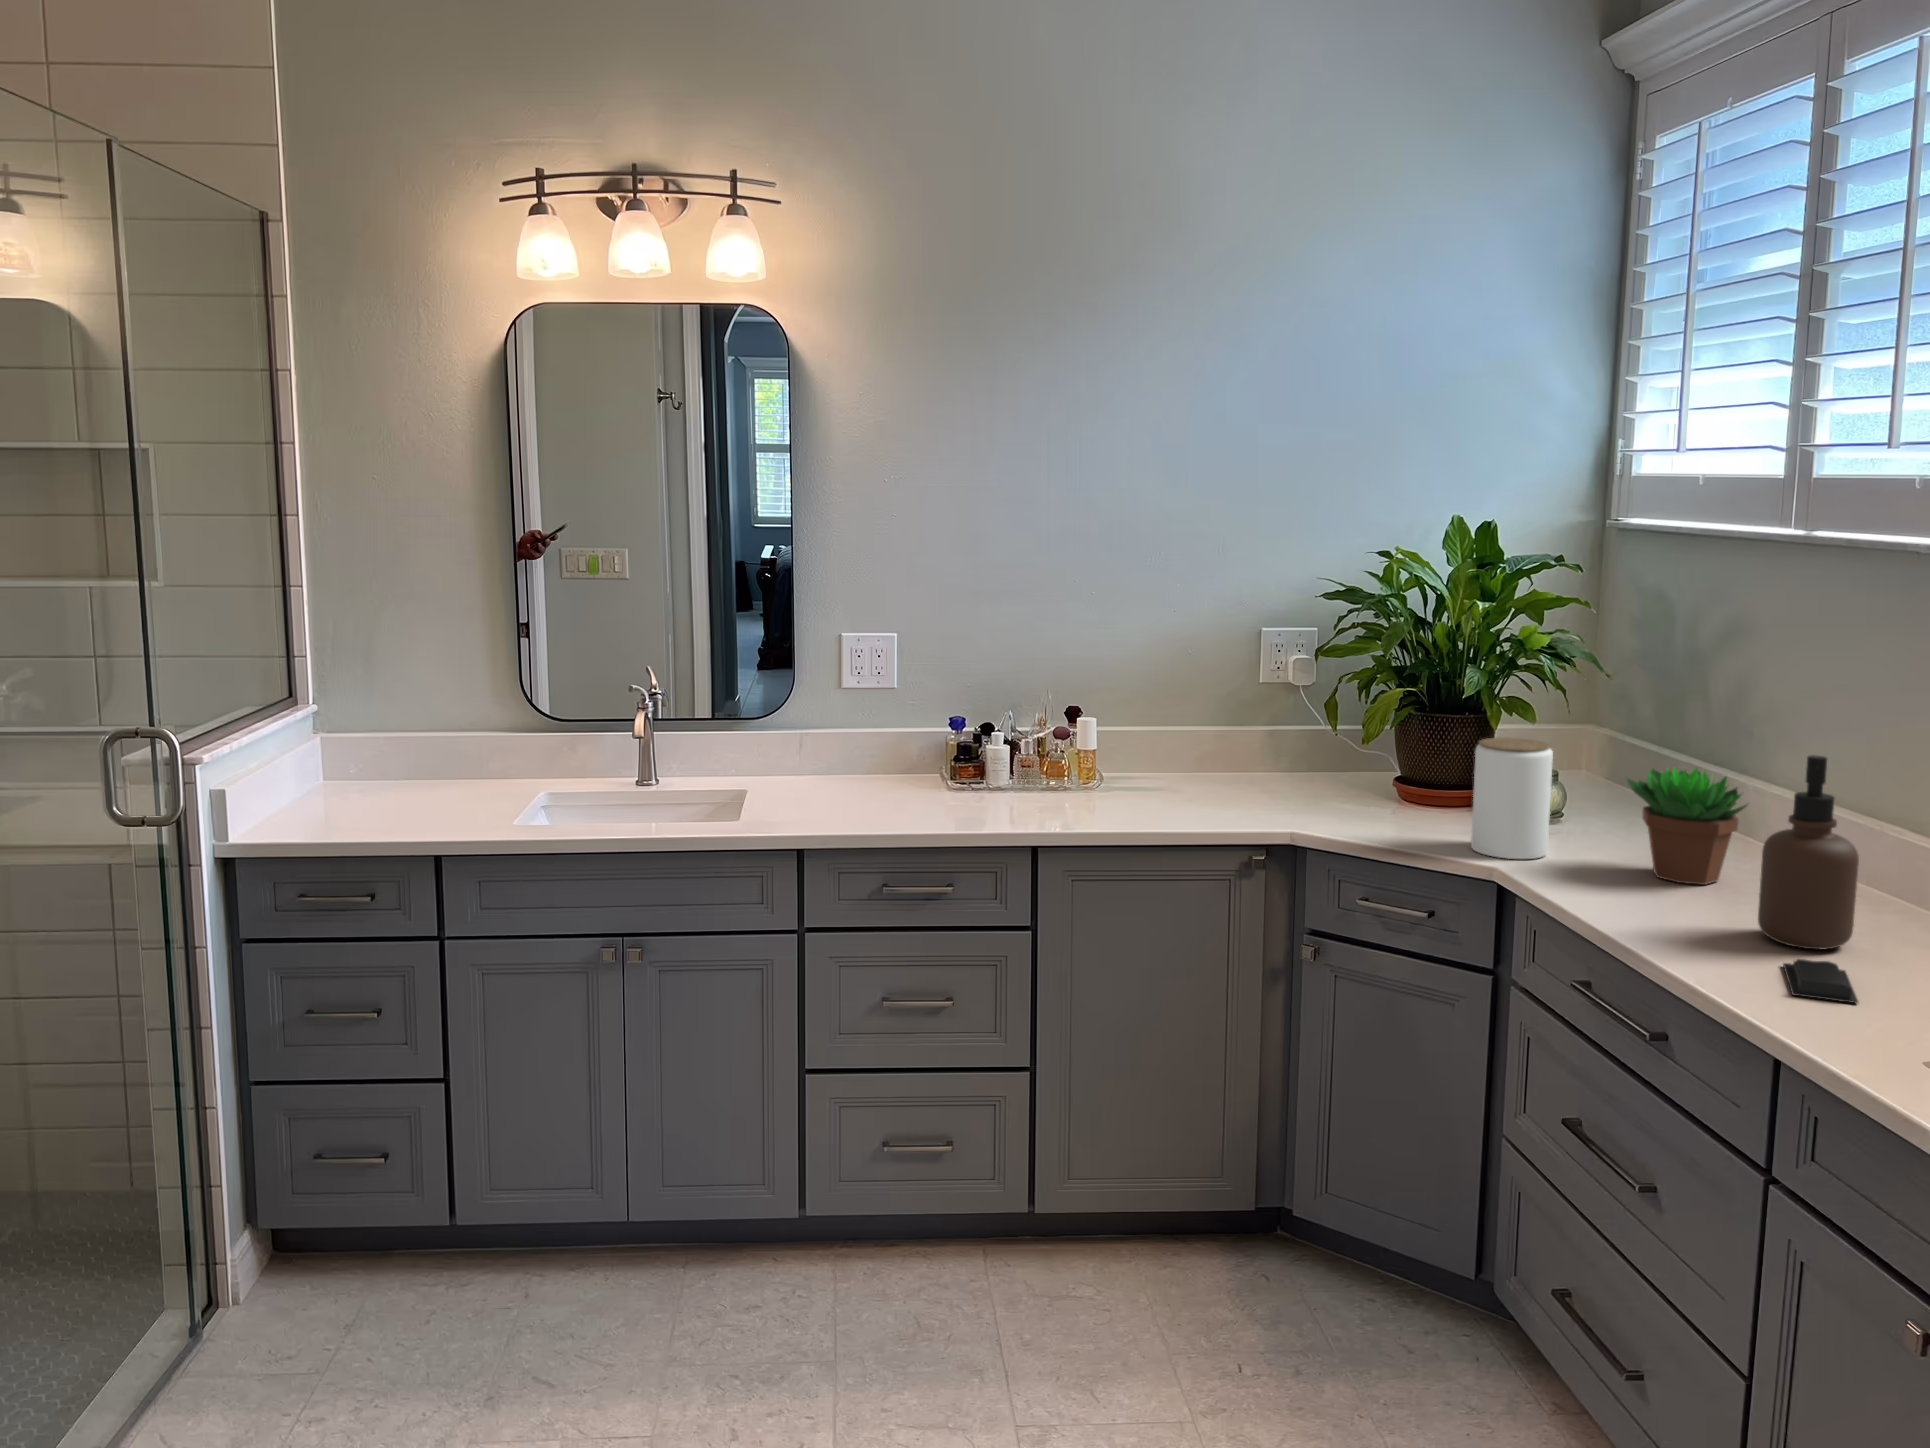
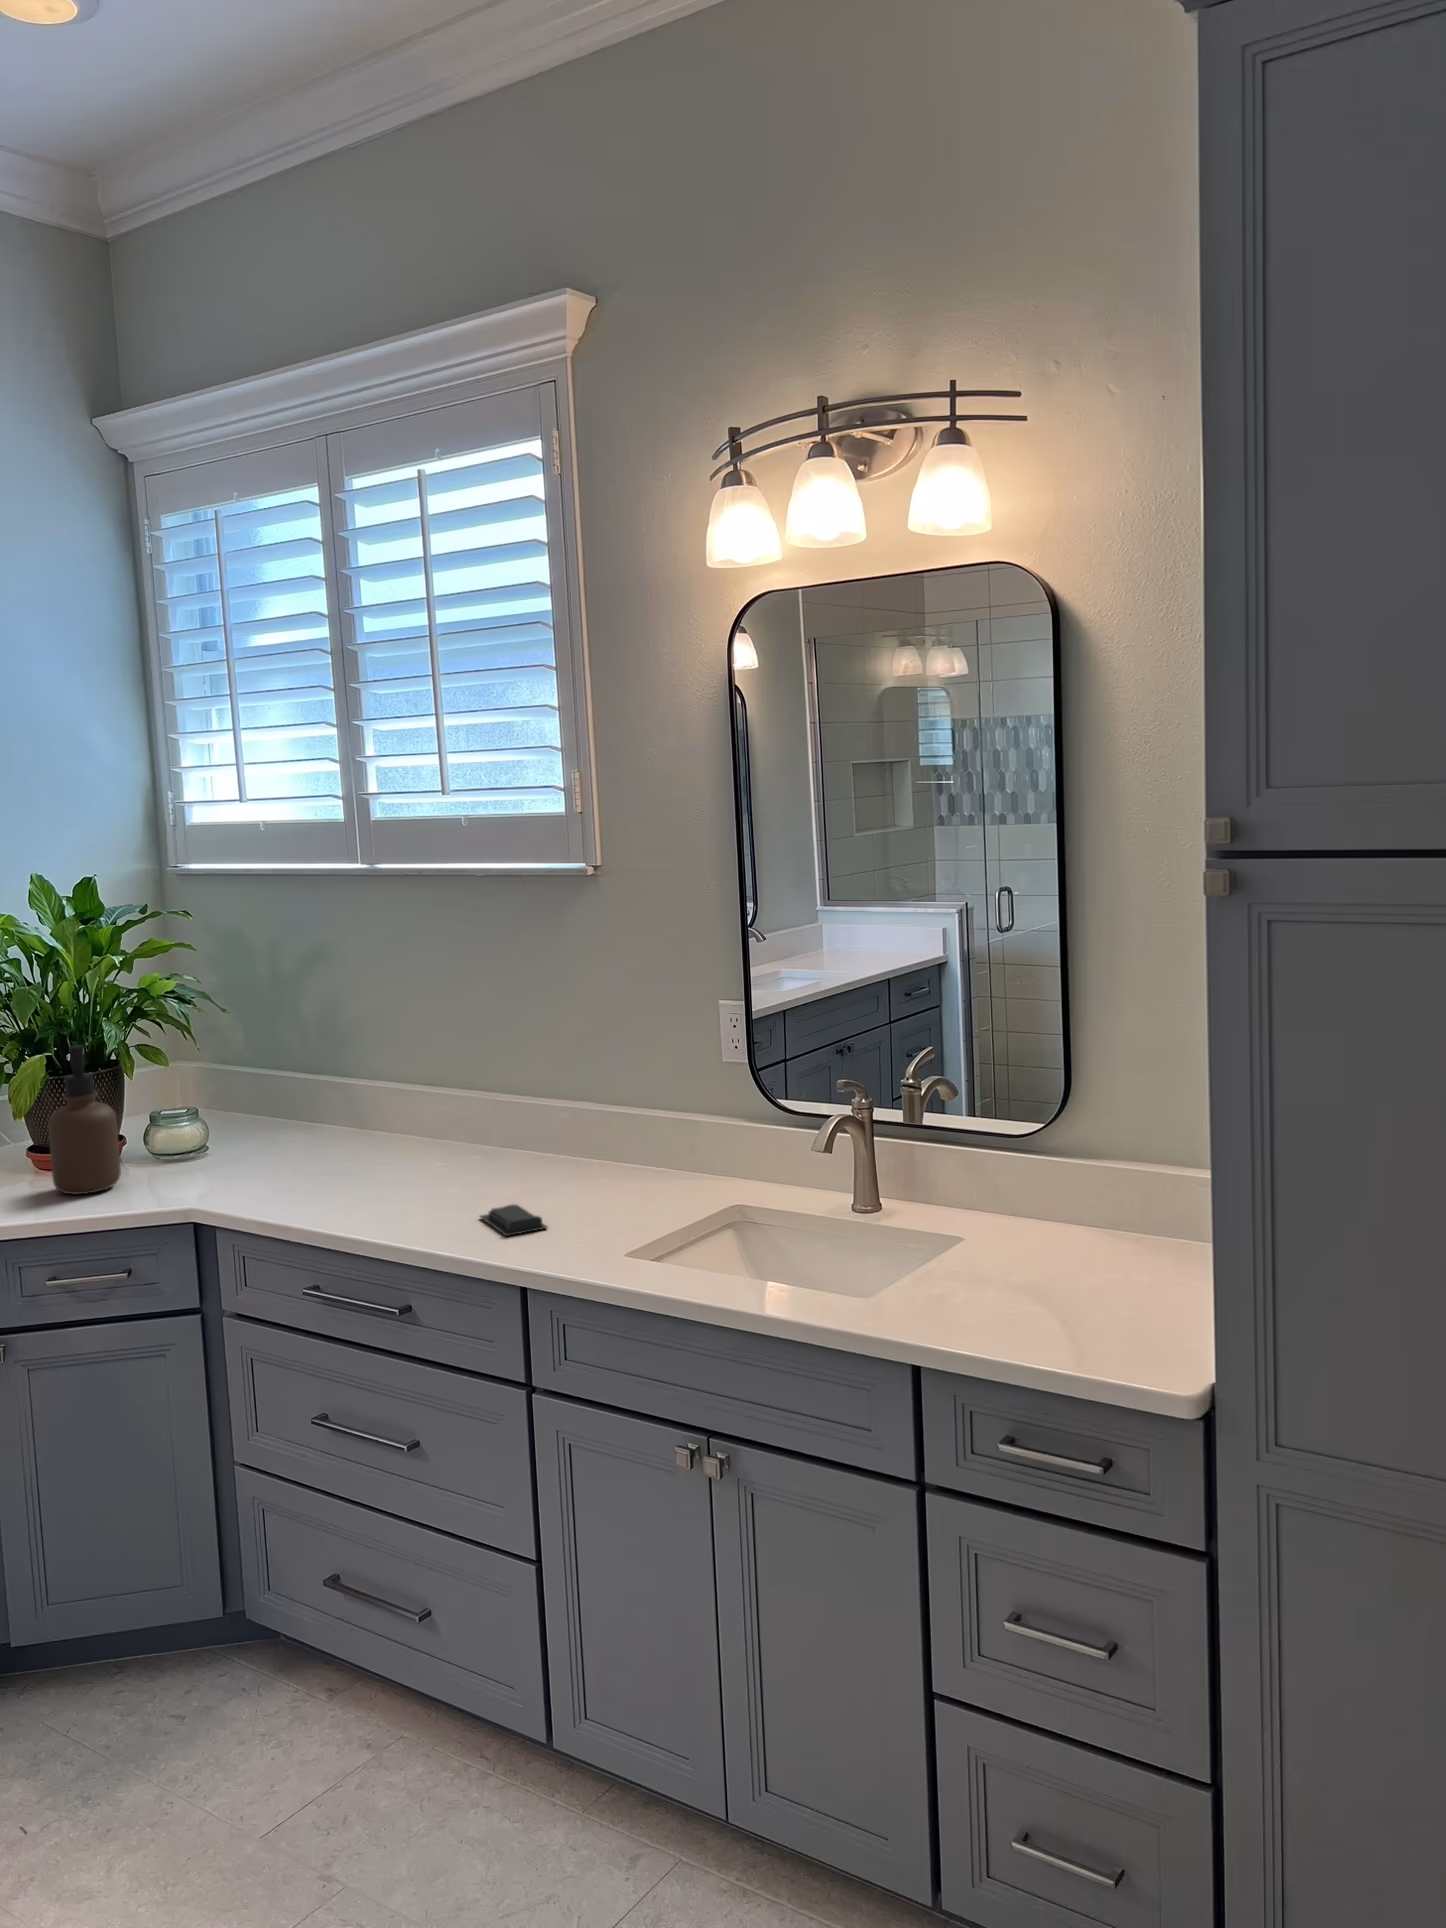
jar: present [1471,738,1553,859] -> none [148,1080,228,1200]
soap dispenser: present [1758,756,1859,950] -> present [48,1045,121,1194]
succulent plant: present [1627,768,1747,885] -> none [289,1075,393,1180]

